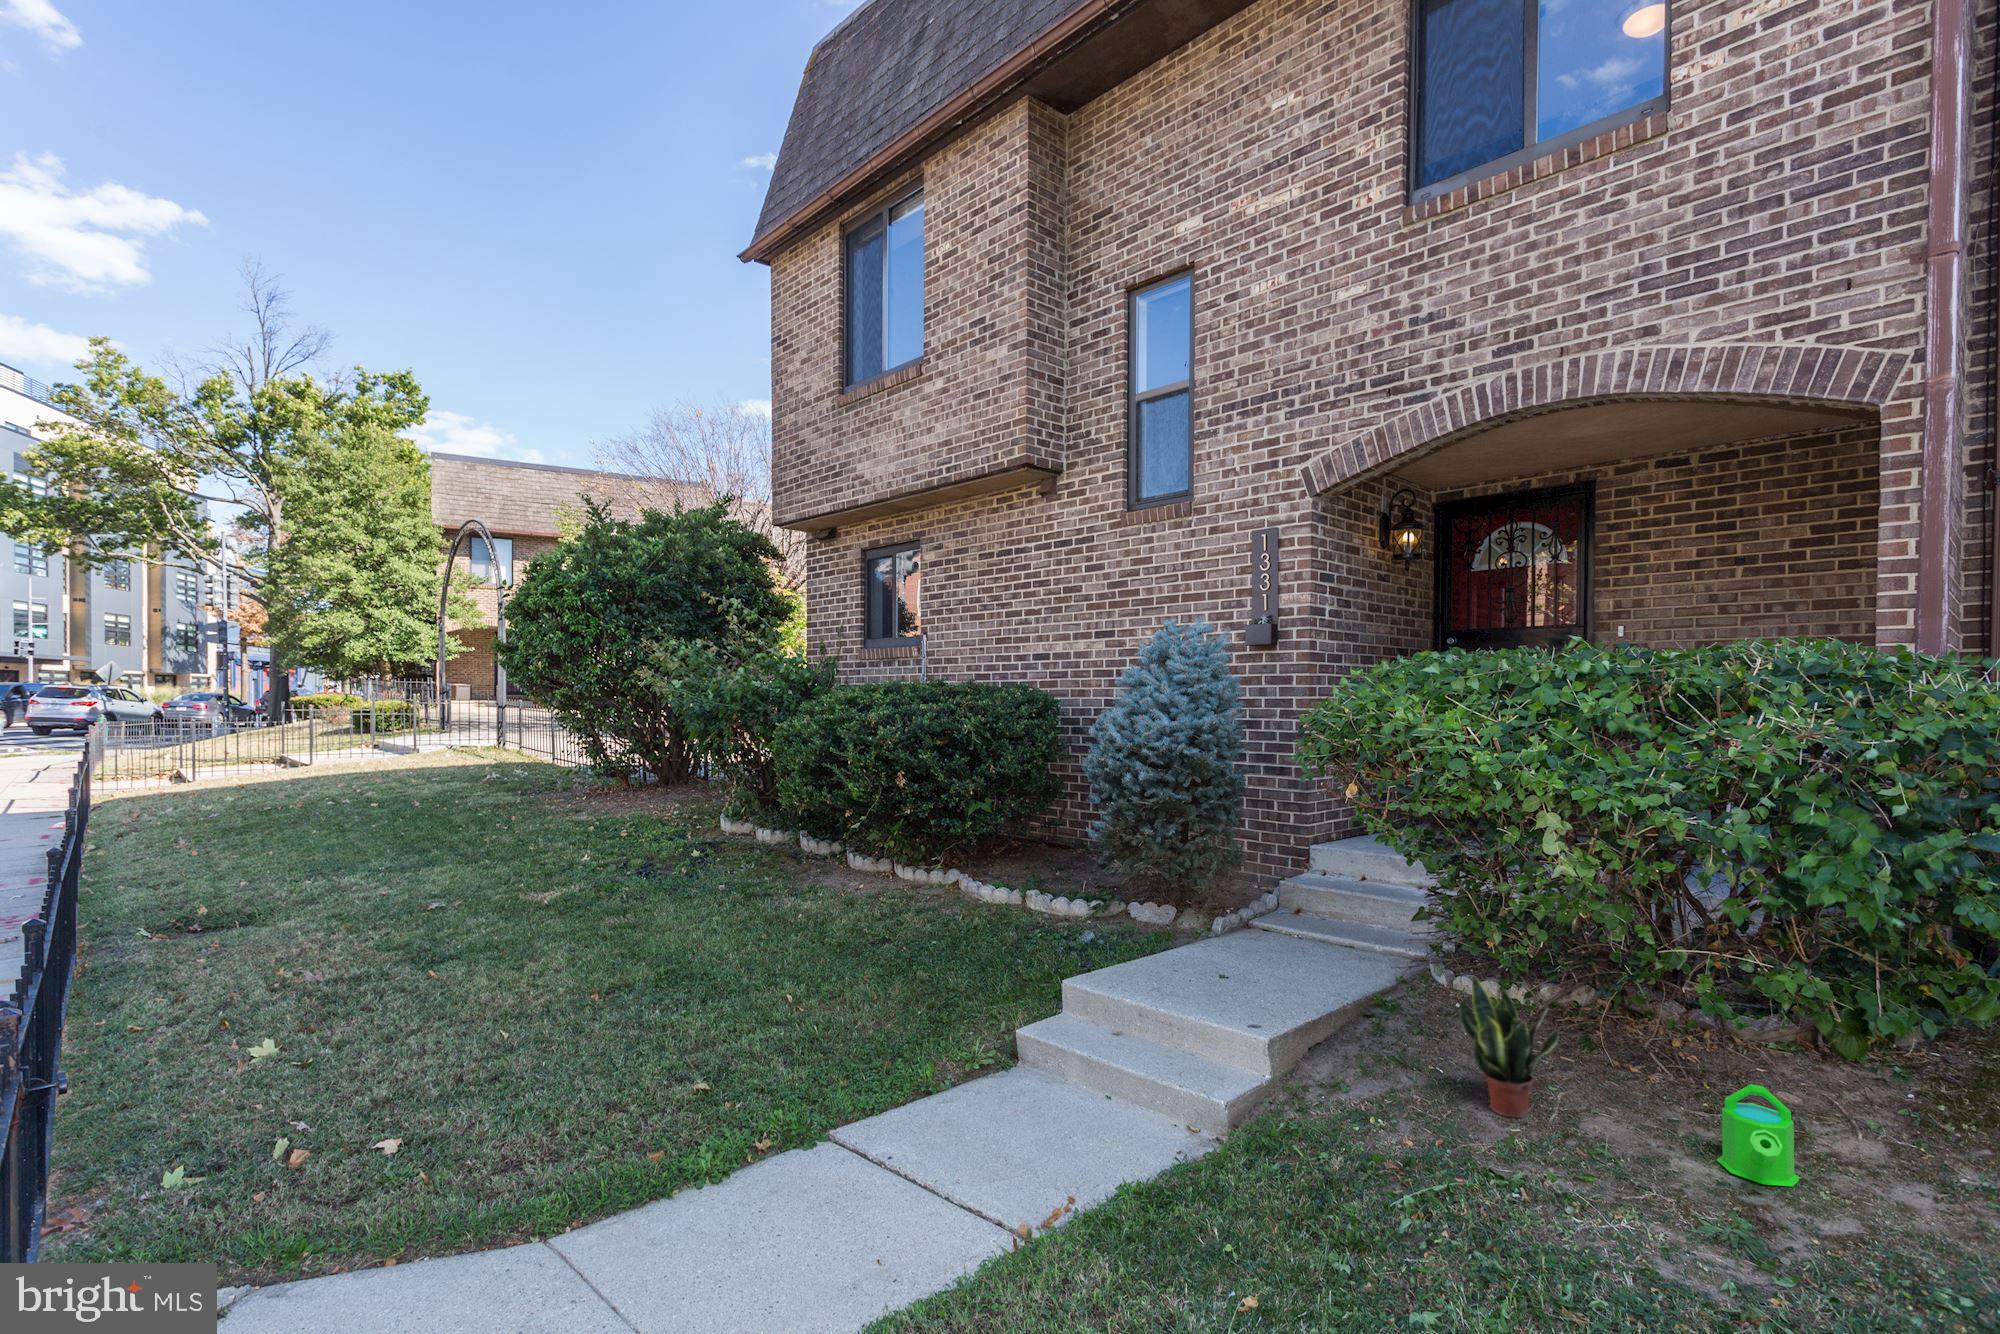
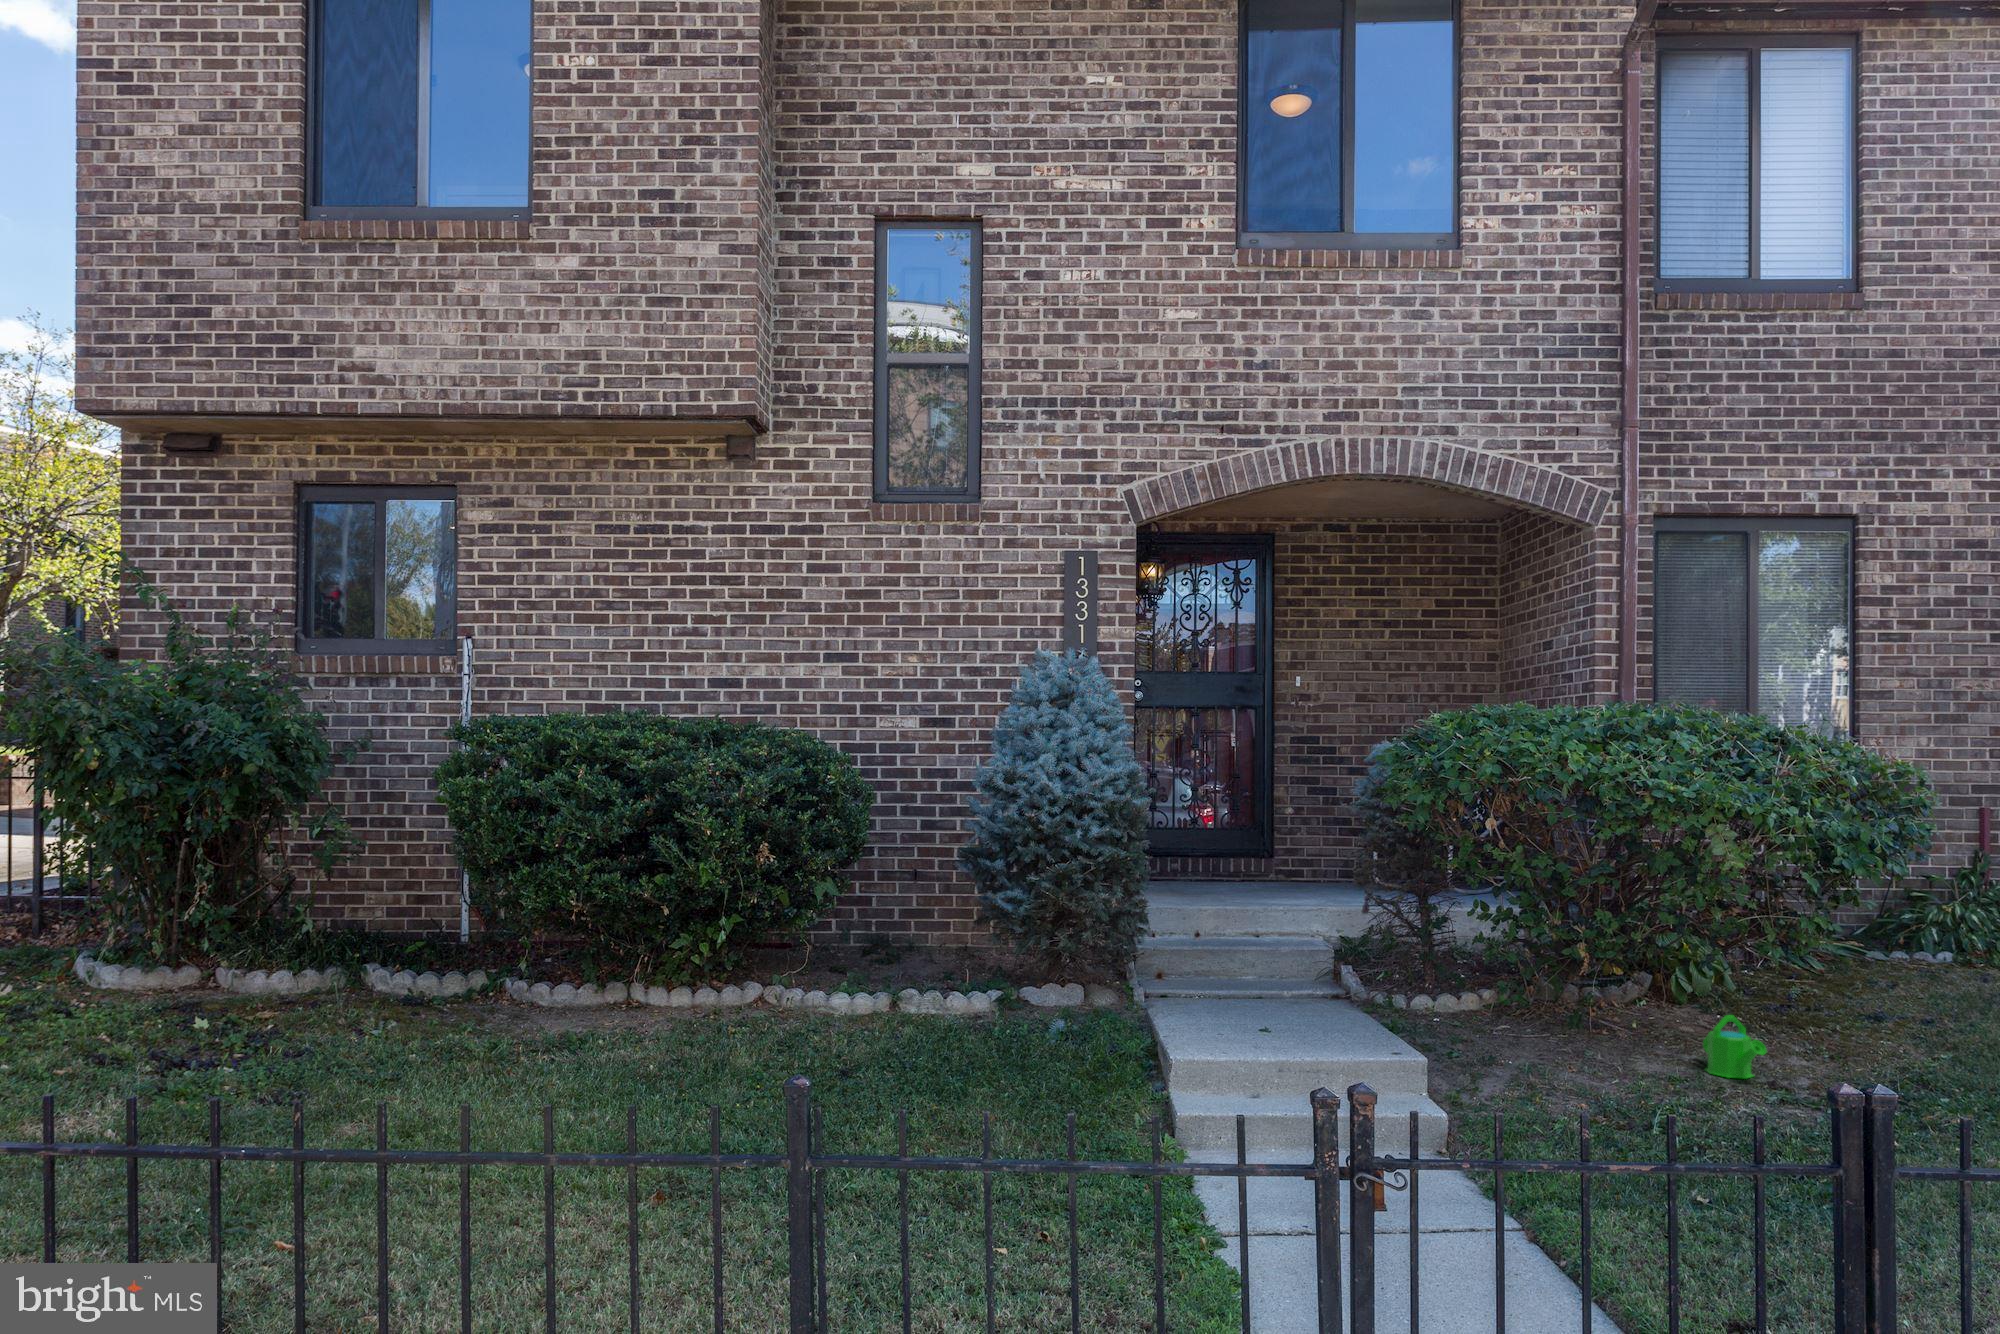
potted plant: present [1459,976,1559,1118] -> none [1546,972,1613,1081]

